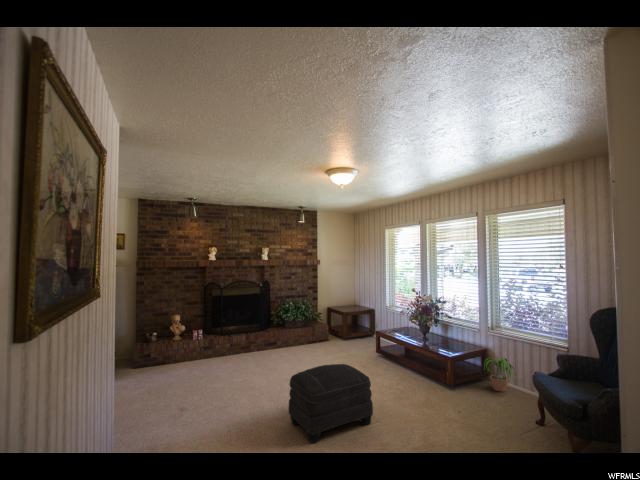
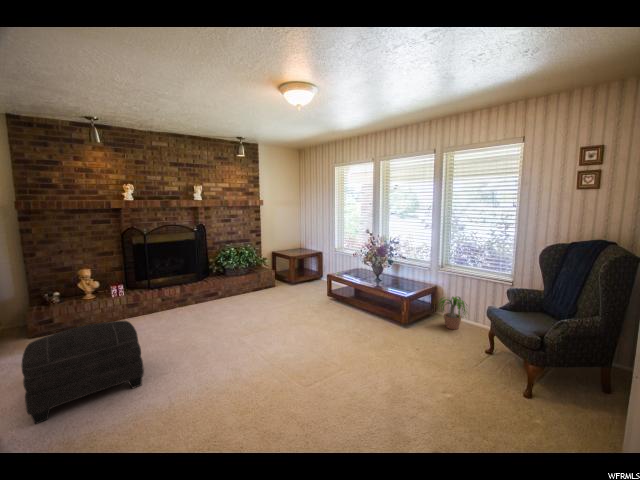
ottoman: present [289,364,373,443] -> present [22,321,144,424]

